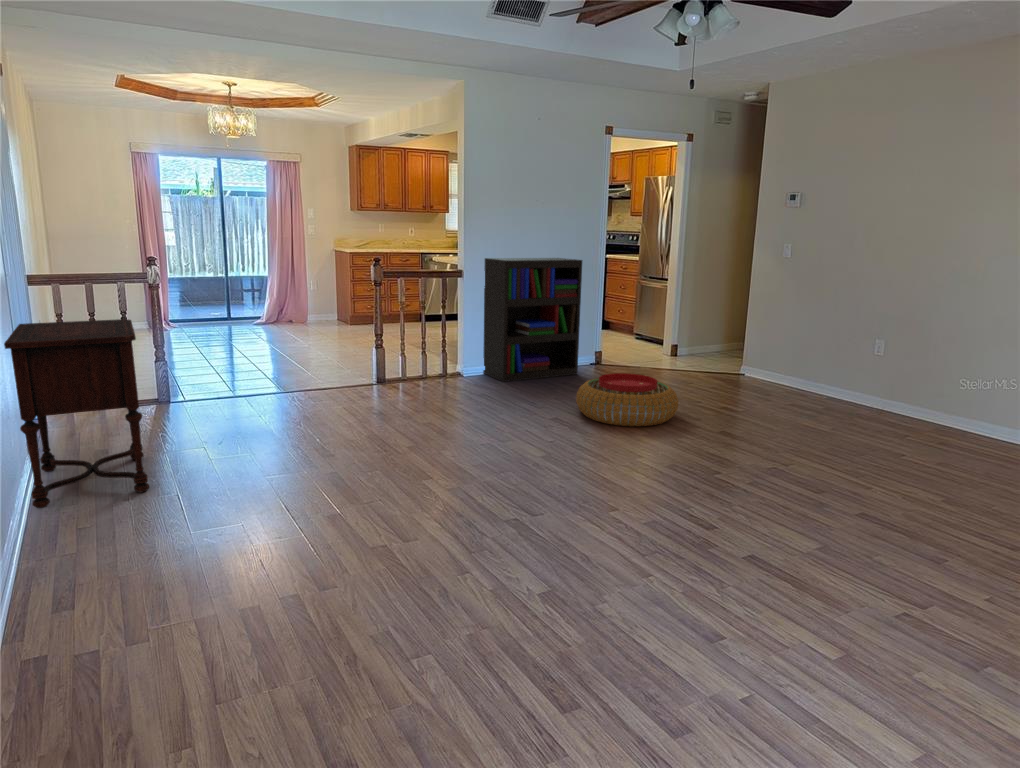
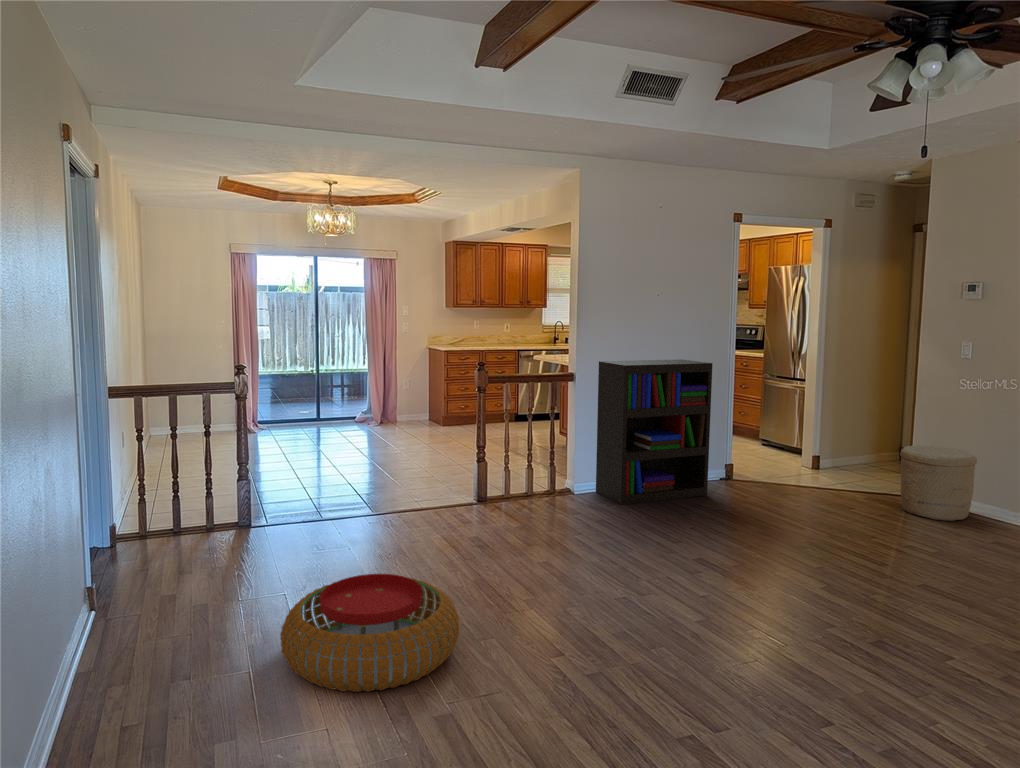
side table: present [4,319,149,508] -> none [63,446,216,683]
woven basket: none [731,329,790,389] -> present [900,445,977,521]
pouf: present [576,373,679,426] -> present [280,574,459,692]

